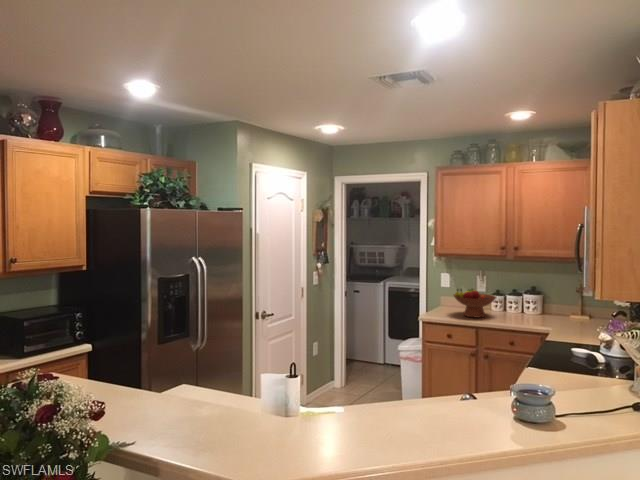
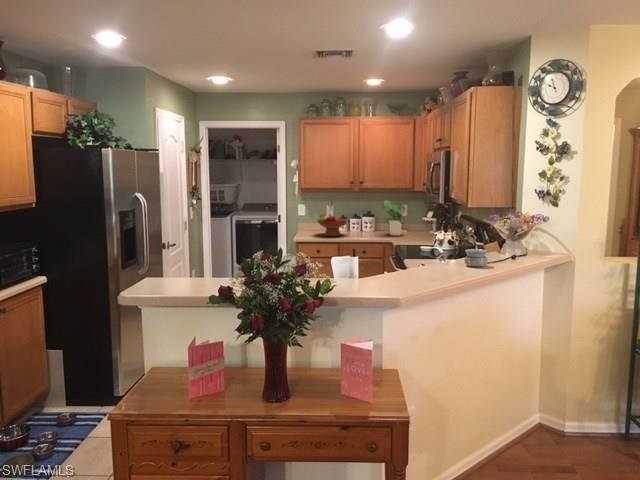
potted plant: none [543,273,579,324] -> present [382,200,405,236]

